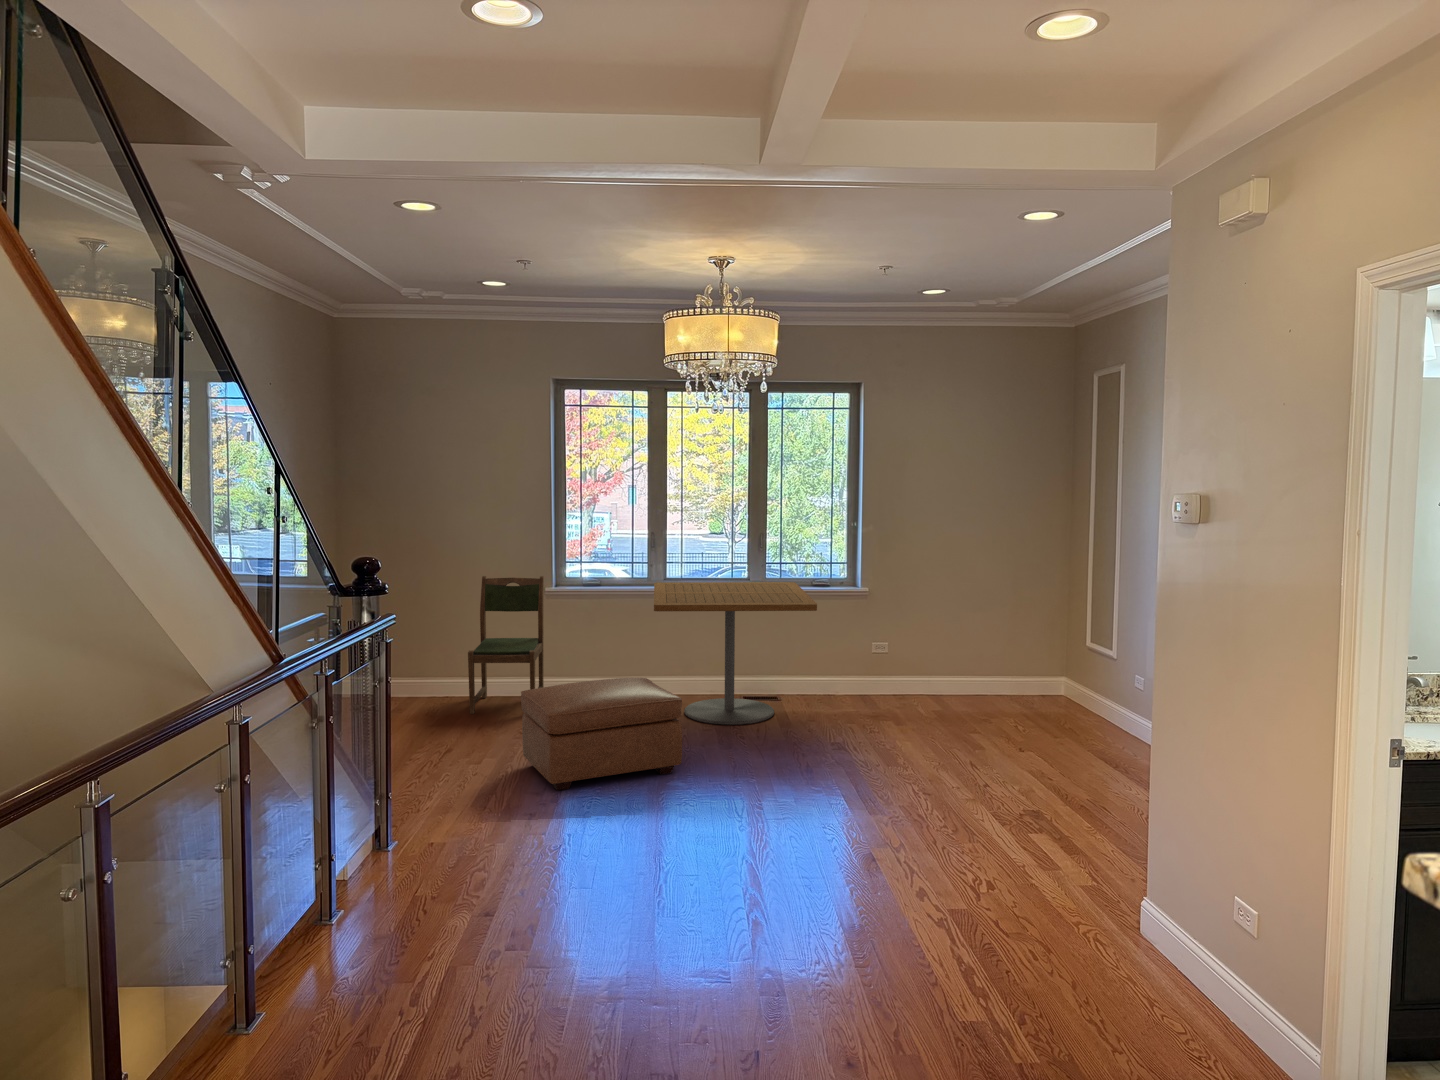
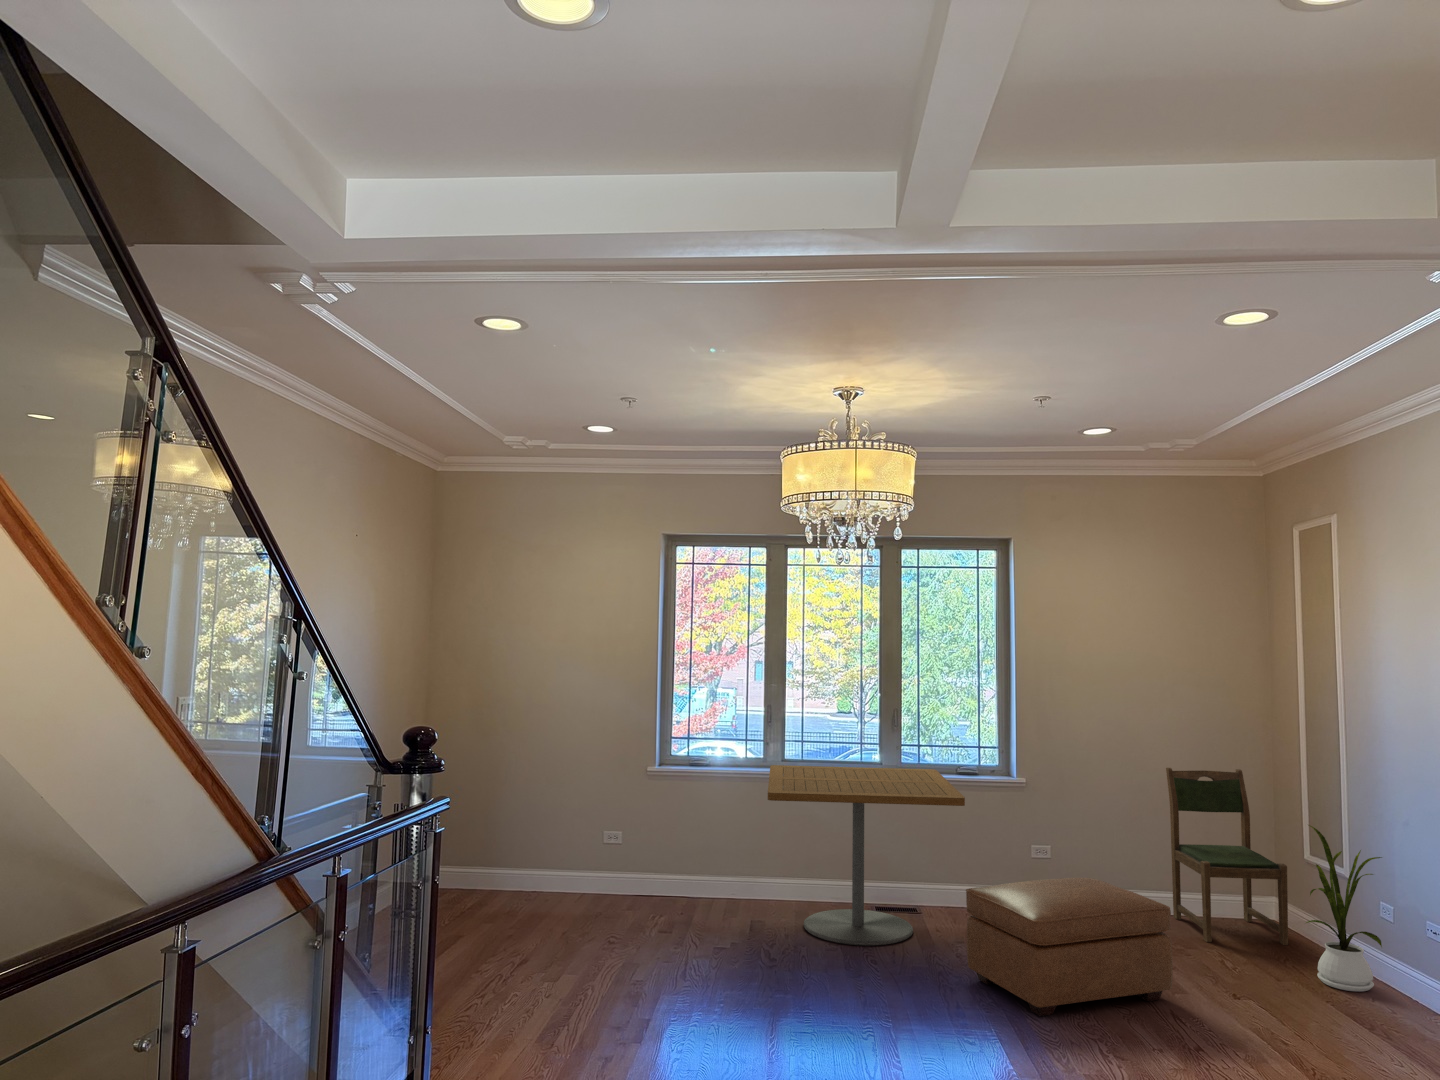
dining chair: present [468,576,544,714] -> present [1166,768,1288,945]
house plant: none [1074,616,1136,739] -> present [1306,825,1382,992]
ottoman: present [521,678,682,791] -> present [966,878,1173,1016]

